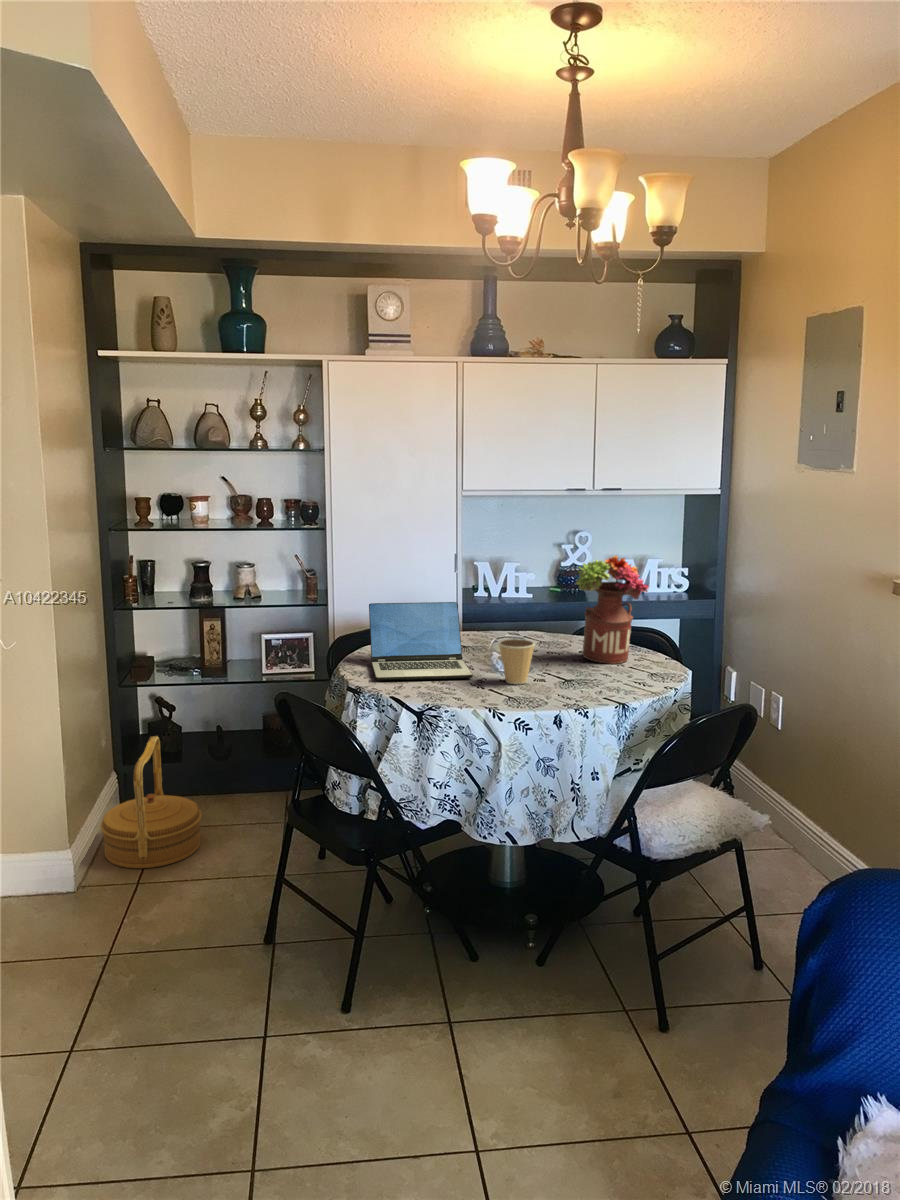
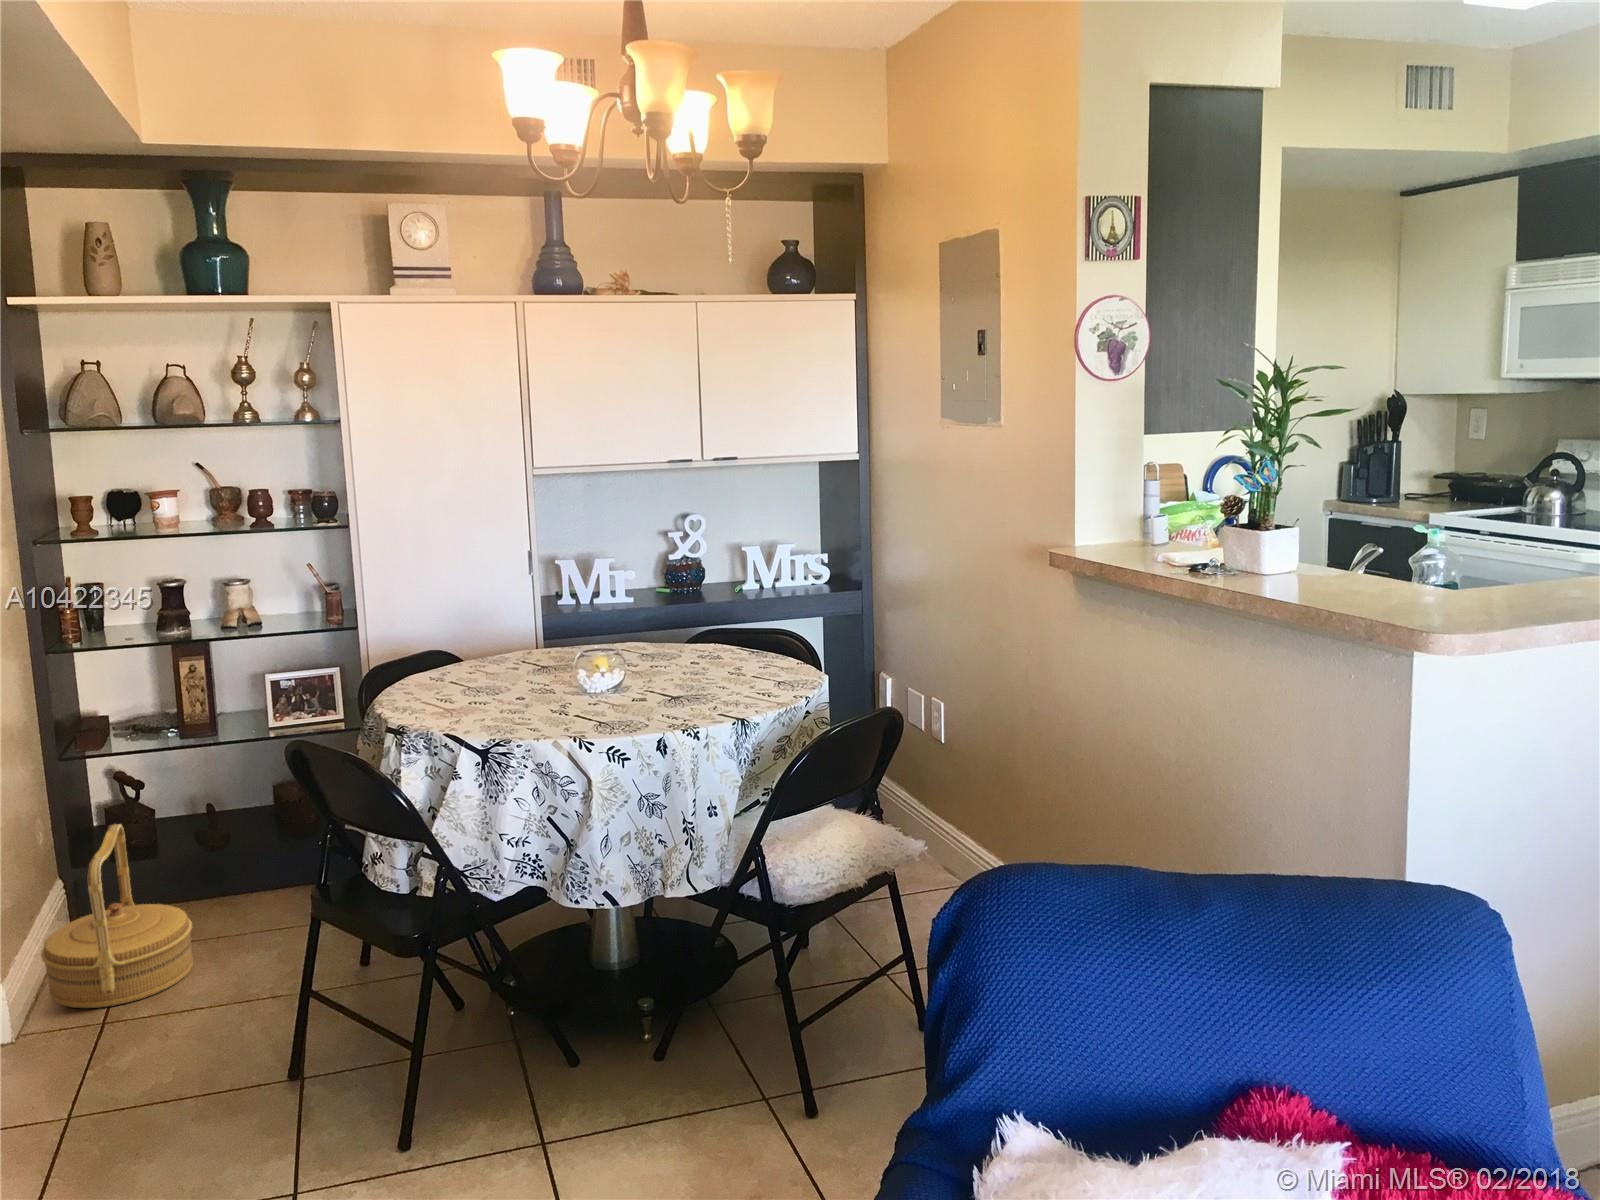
flower arrangement: present [576,556,649,664] -> none [679,540,771,674]
laptop: present [369,602,473,681] -> none [411,610,553,716]
coffee cup: present [499,639,534,684] -> none [583,651,630,707]

